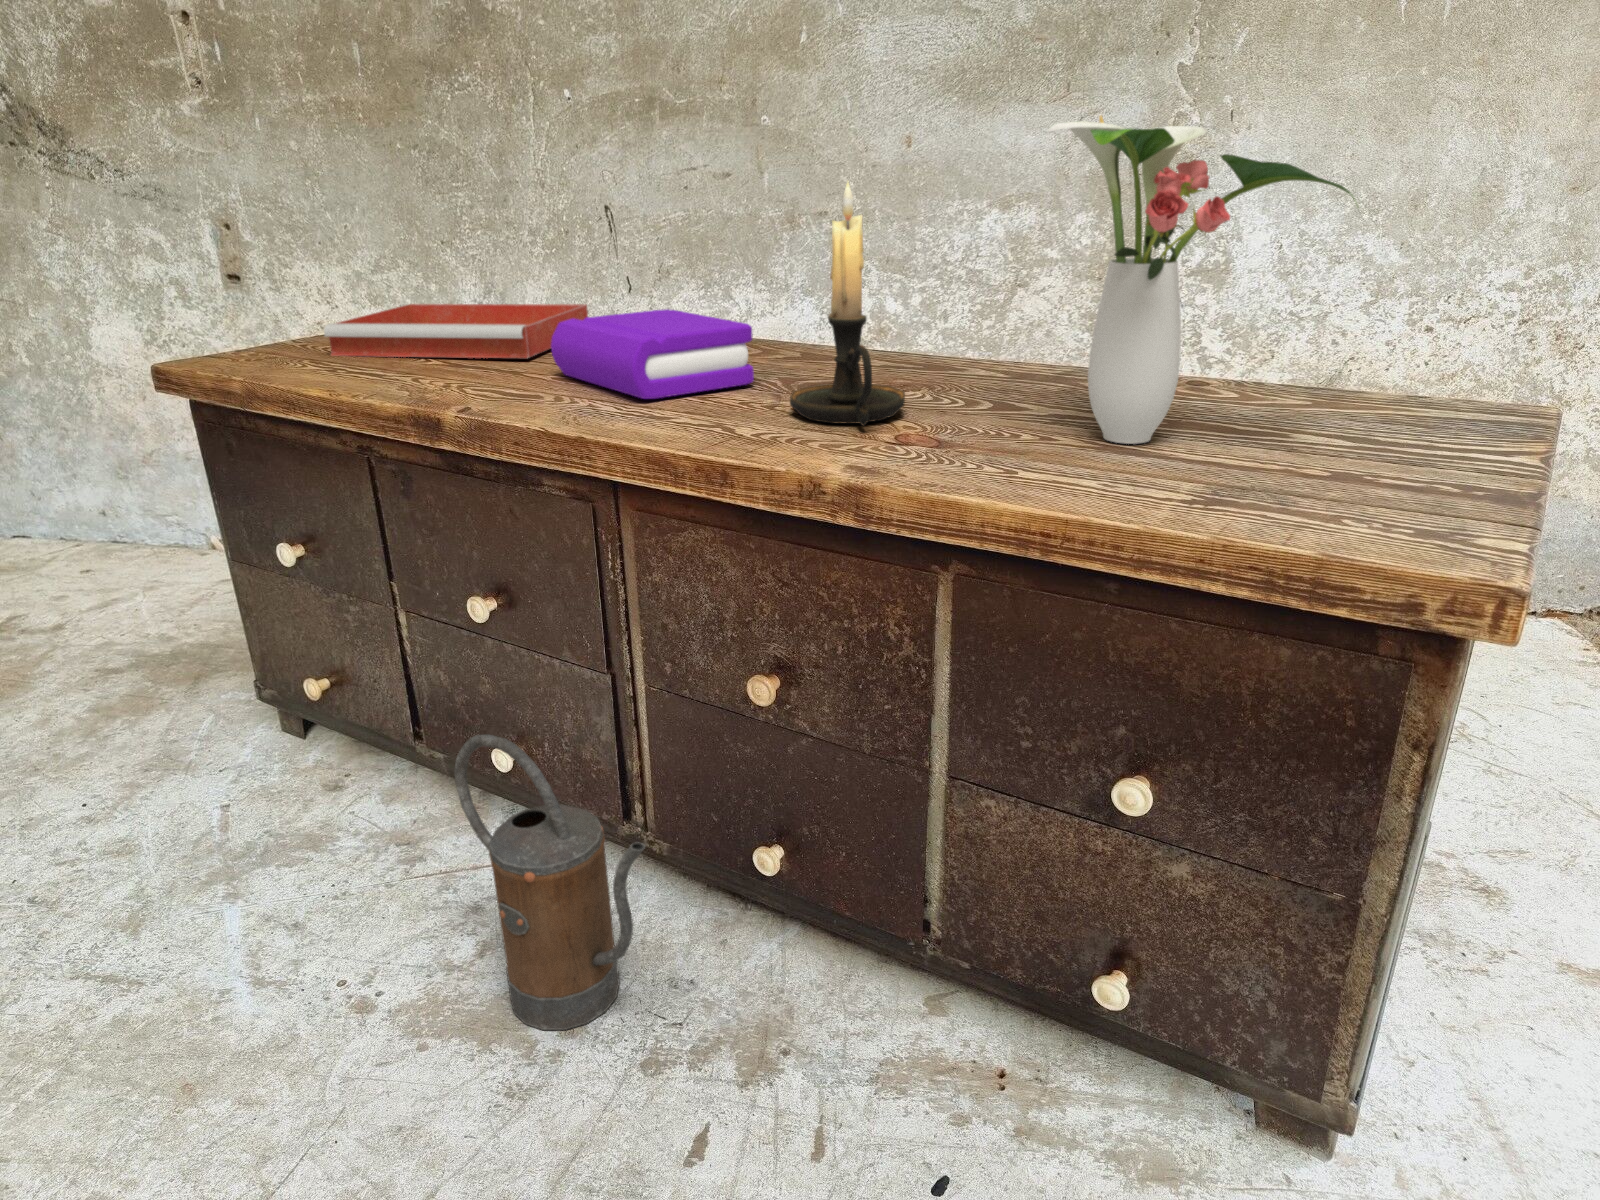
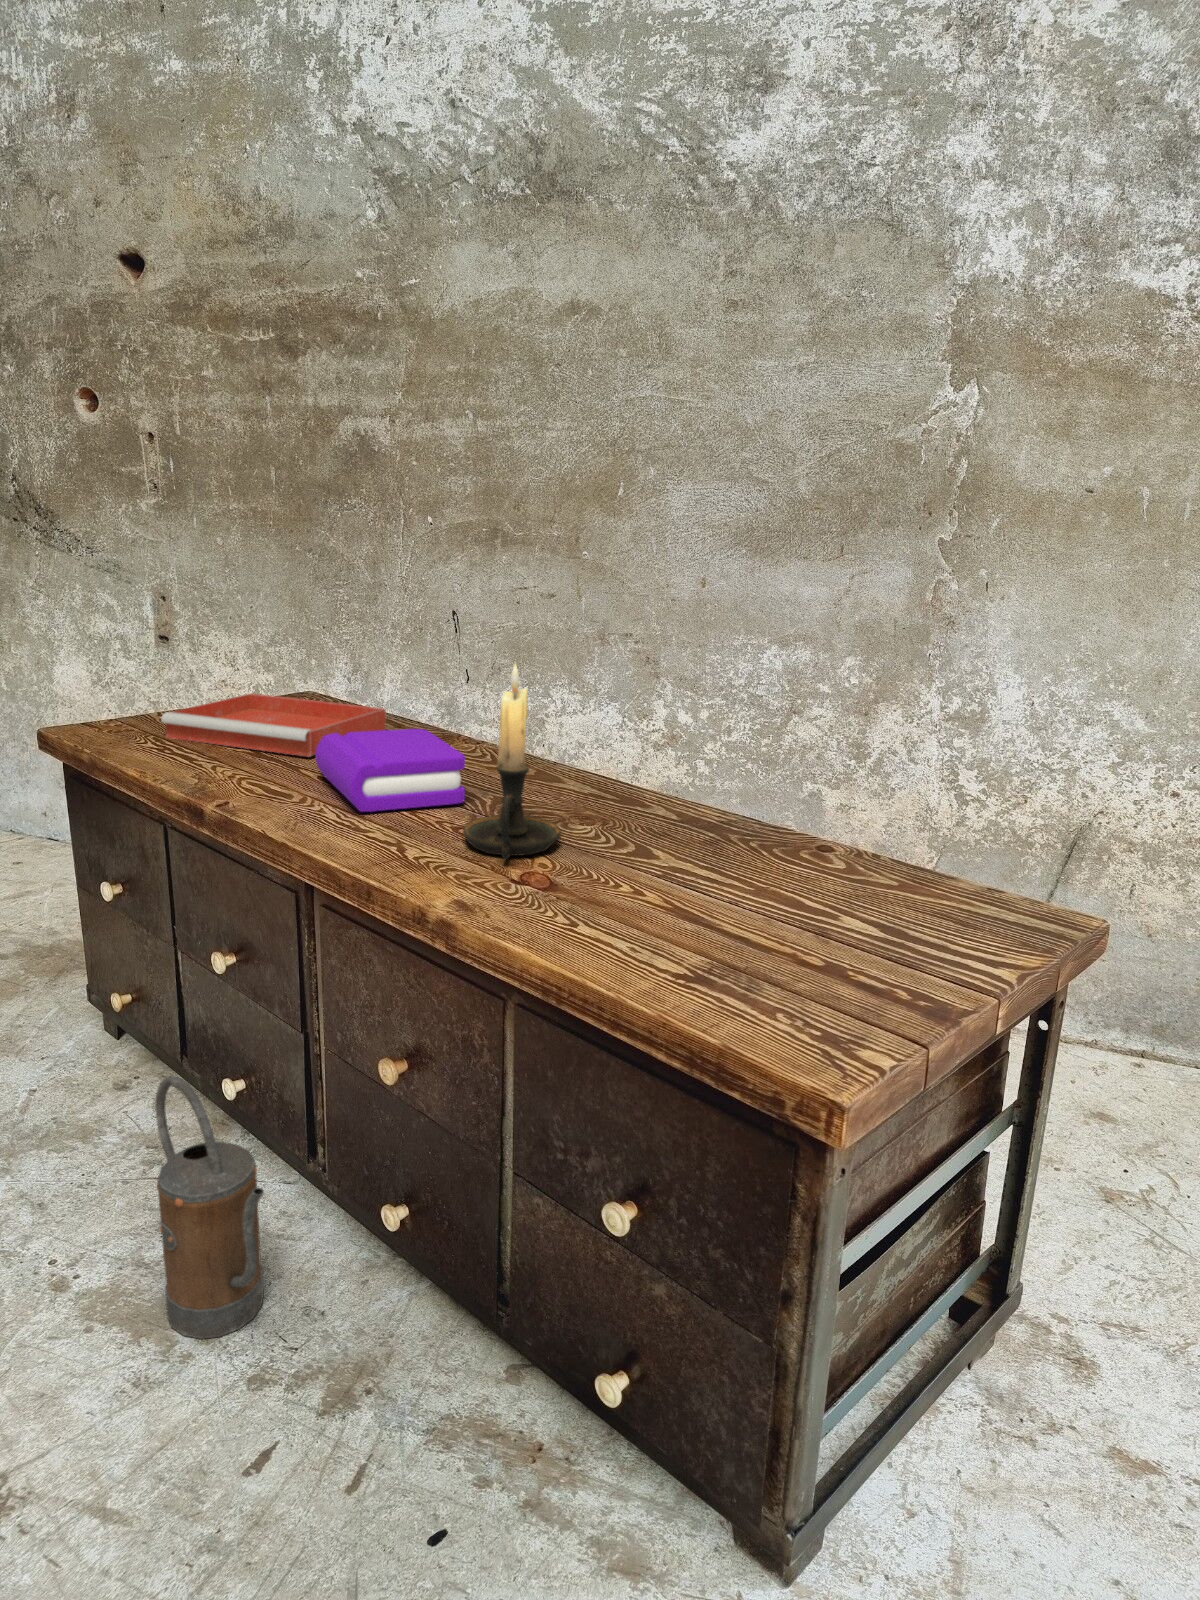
flower arrangement: present [1048,116,1354,444] -> none [638,639,879,904]

